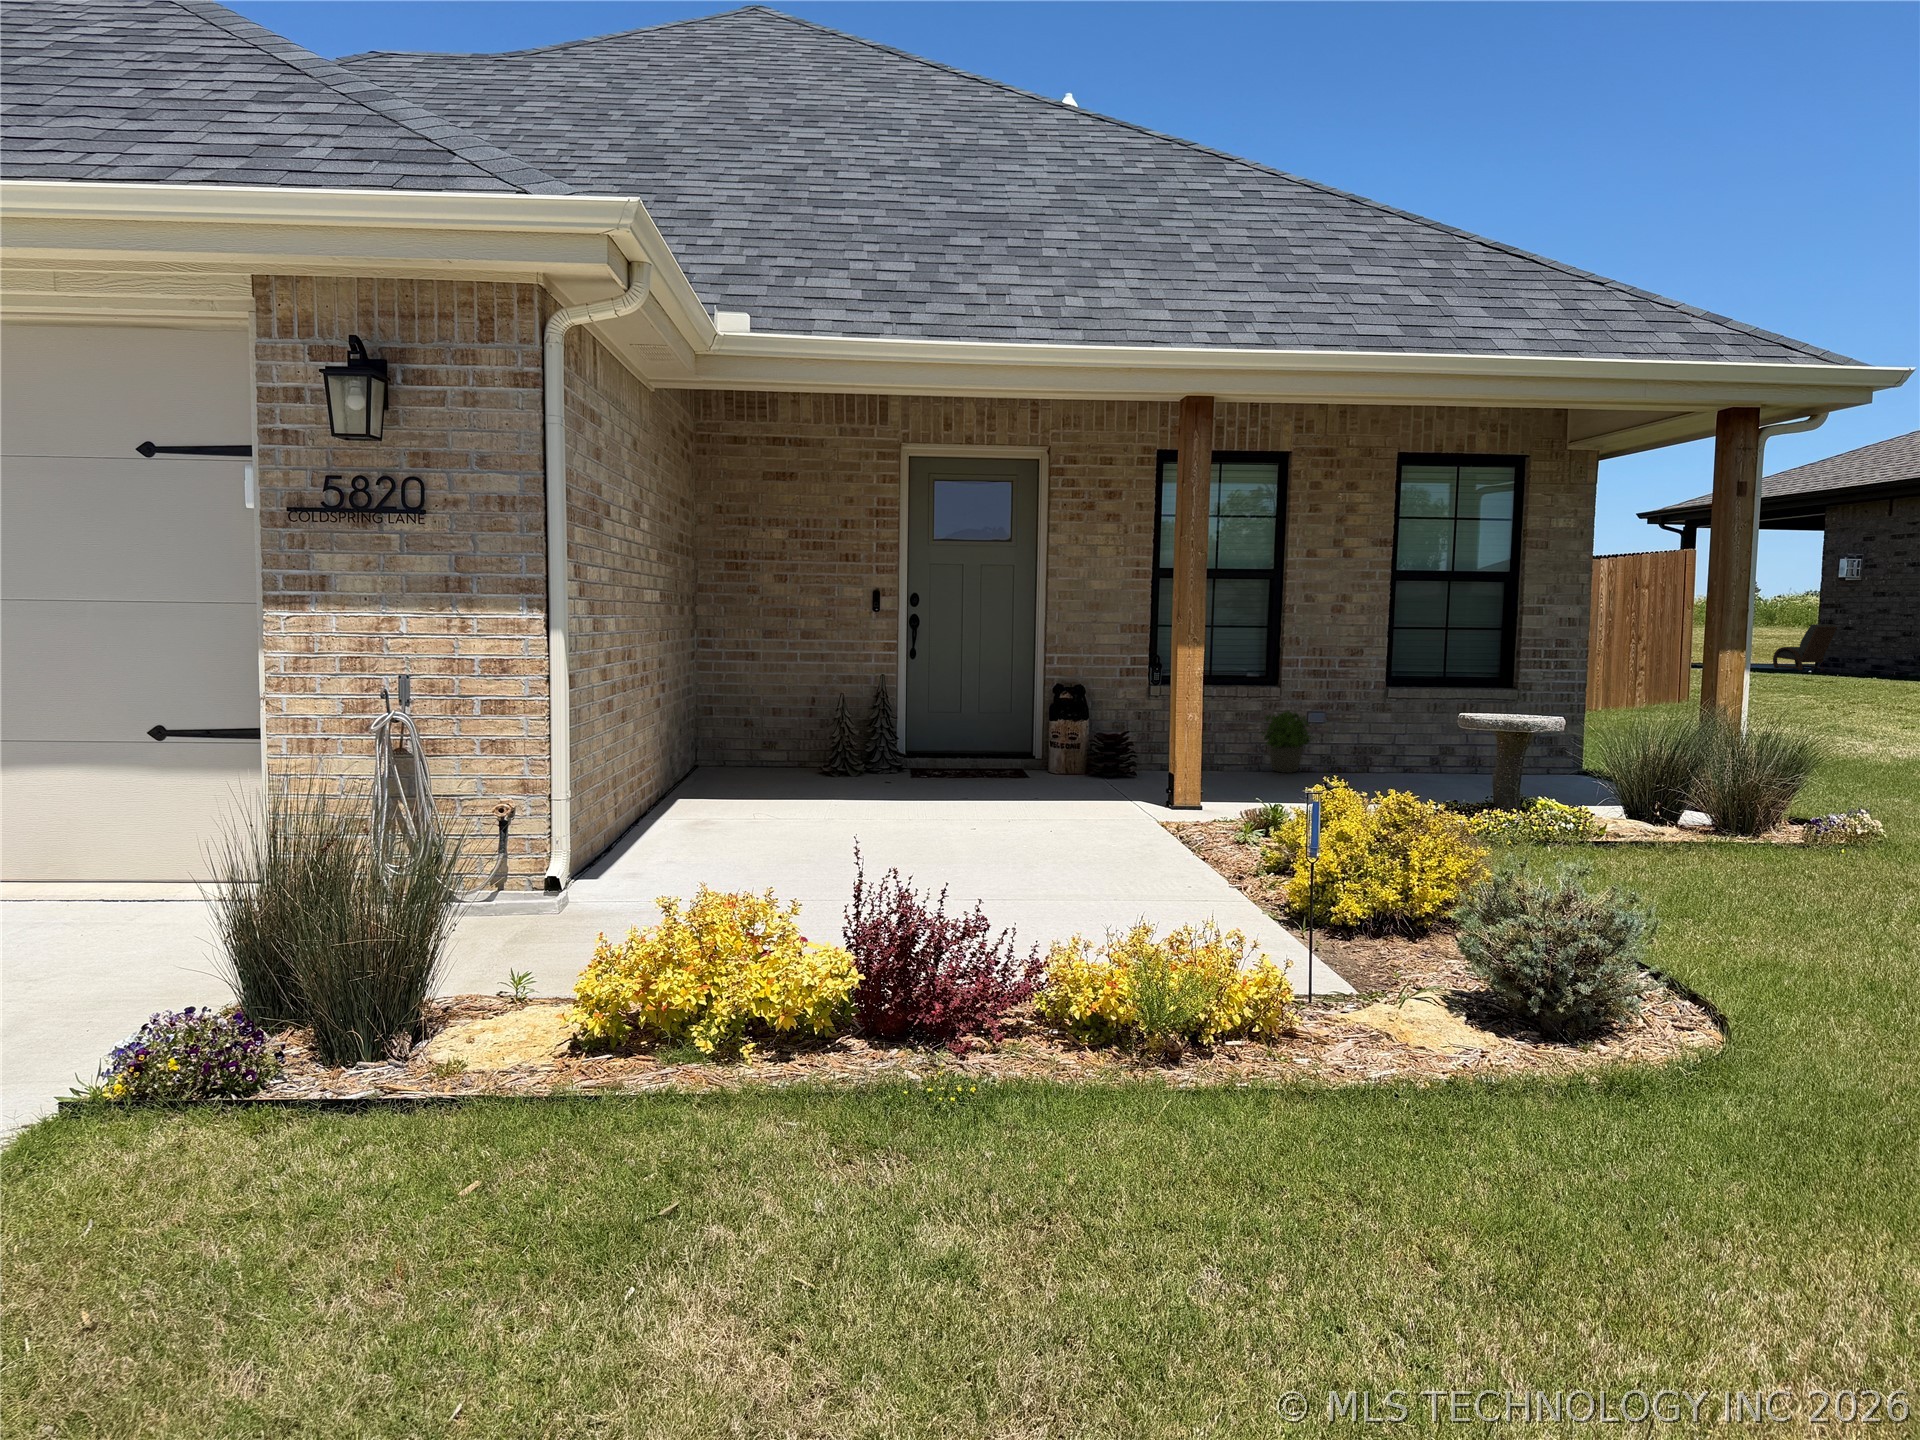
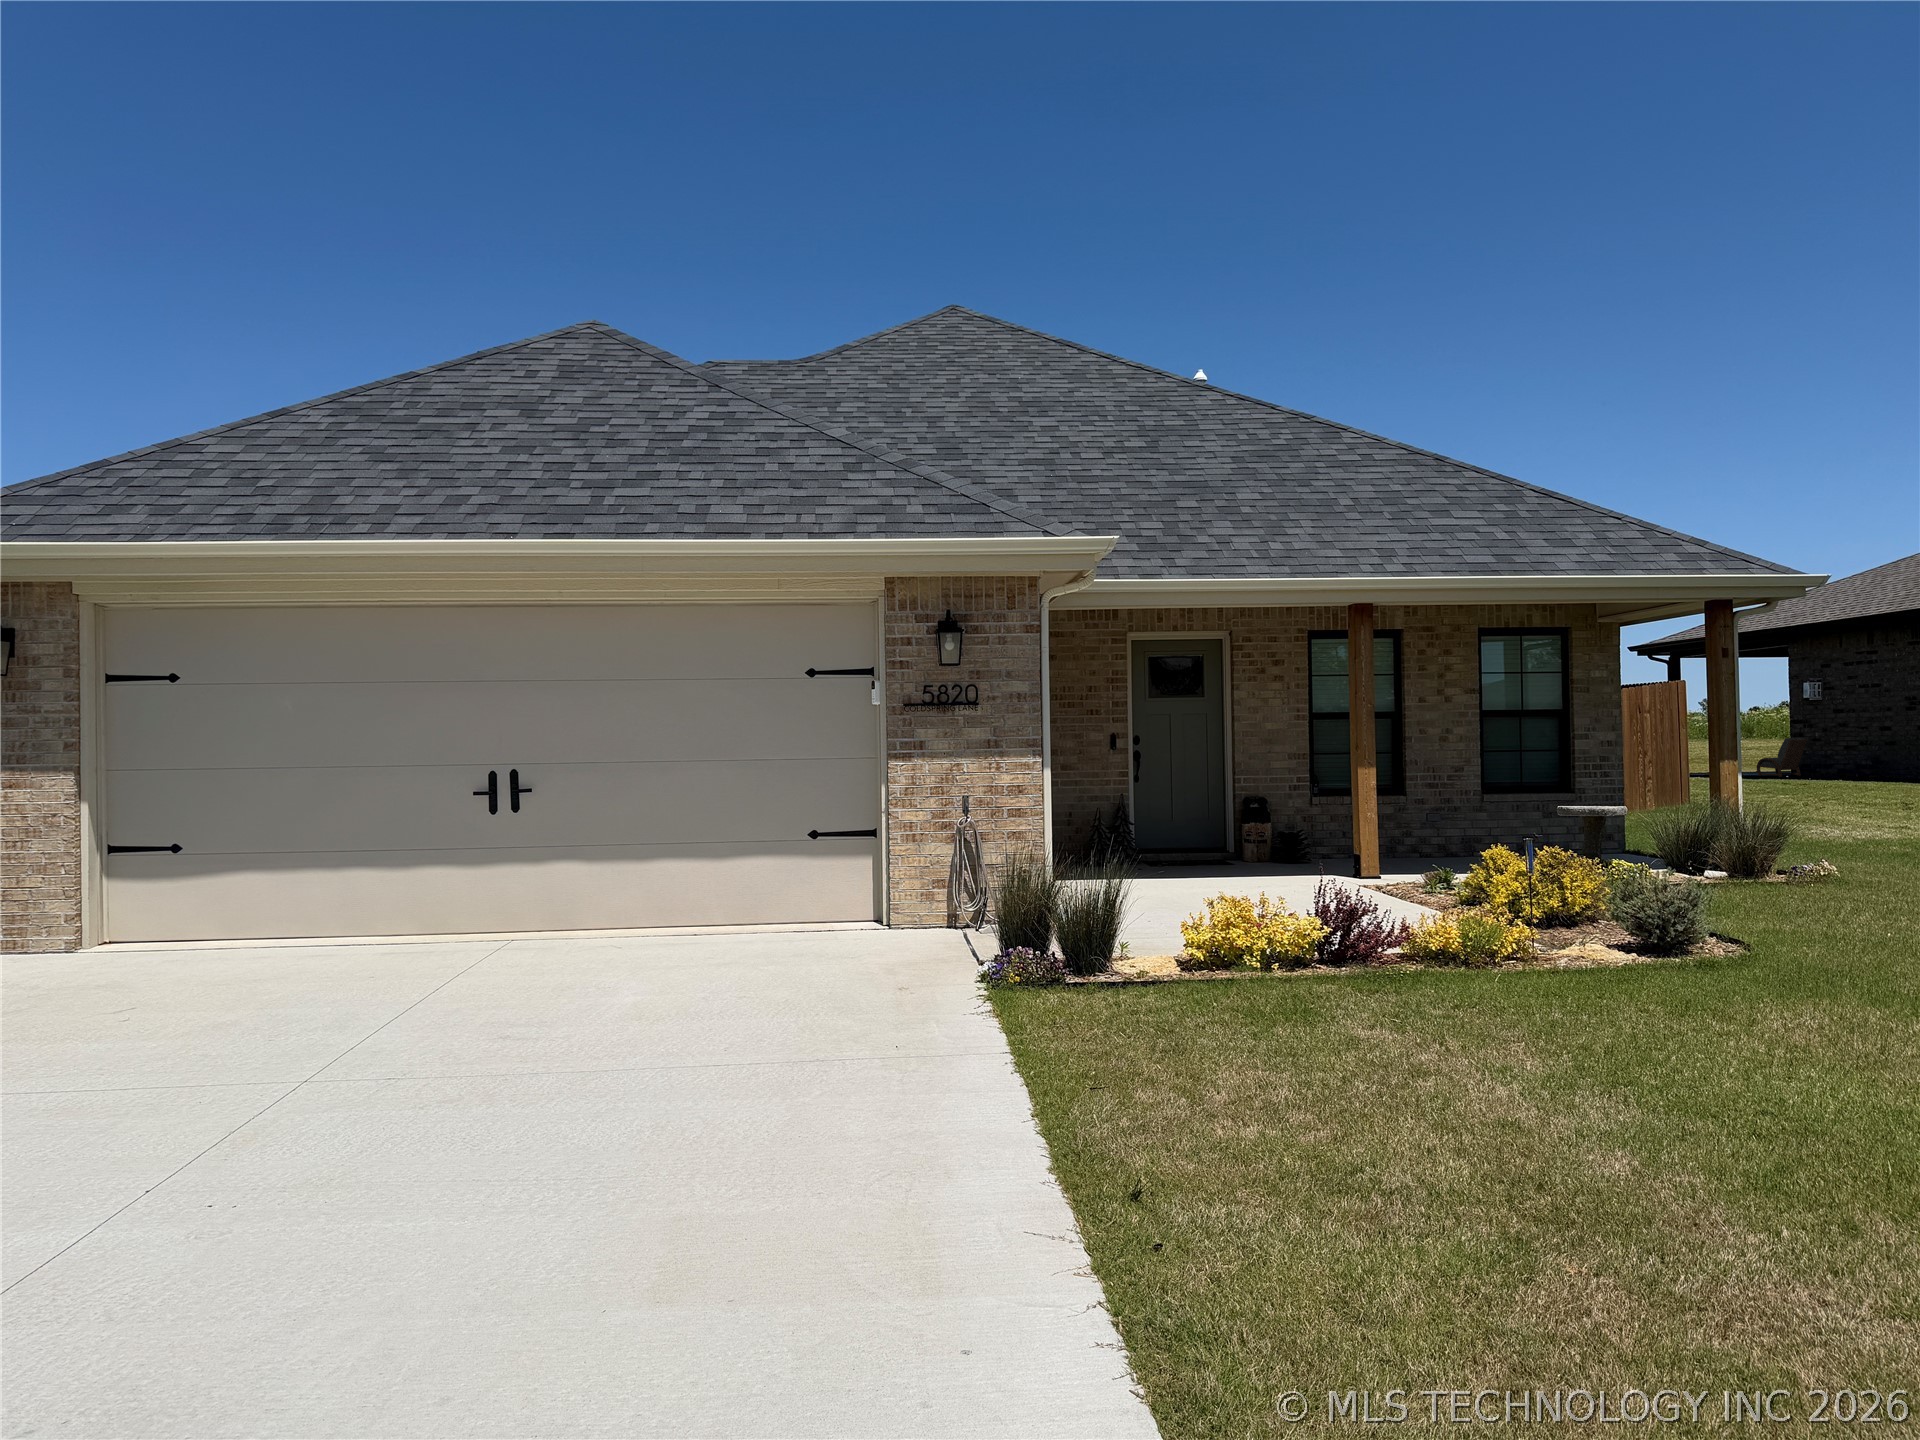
potted plant: present [1262,711,1314,773] -> none [1400,812,1441,857]

